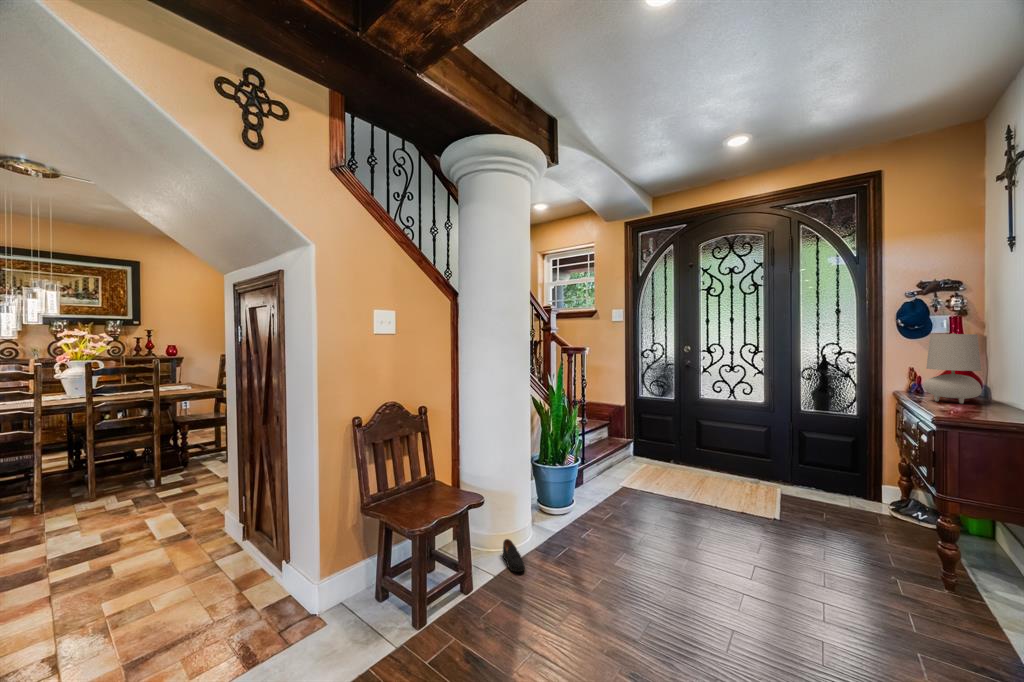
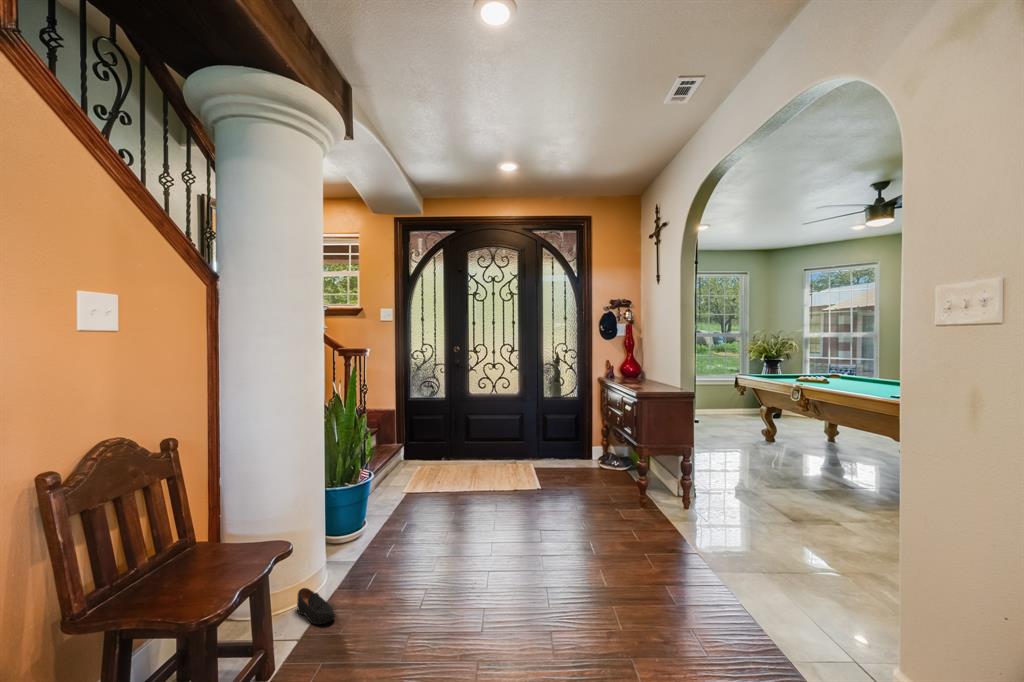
table lamp: present [923,333,982,403] -> none [622,336,650,383]

